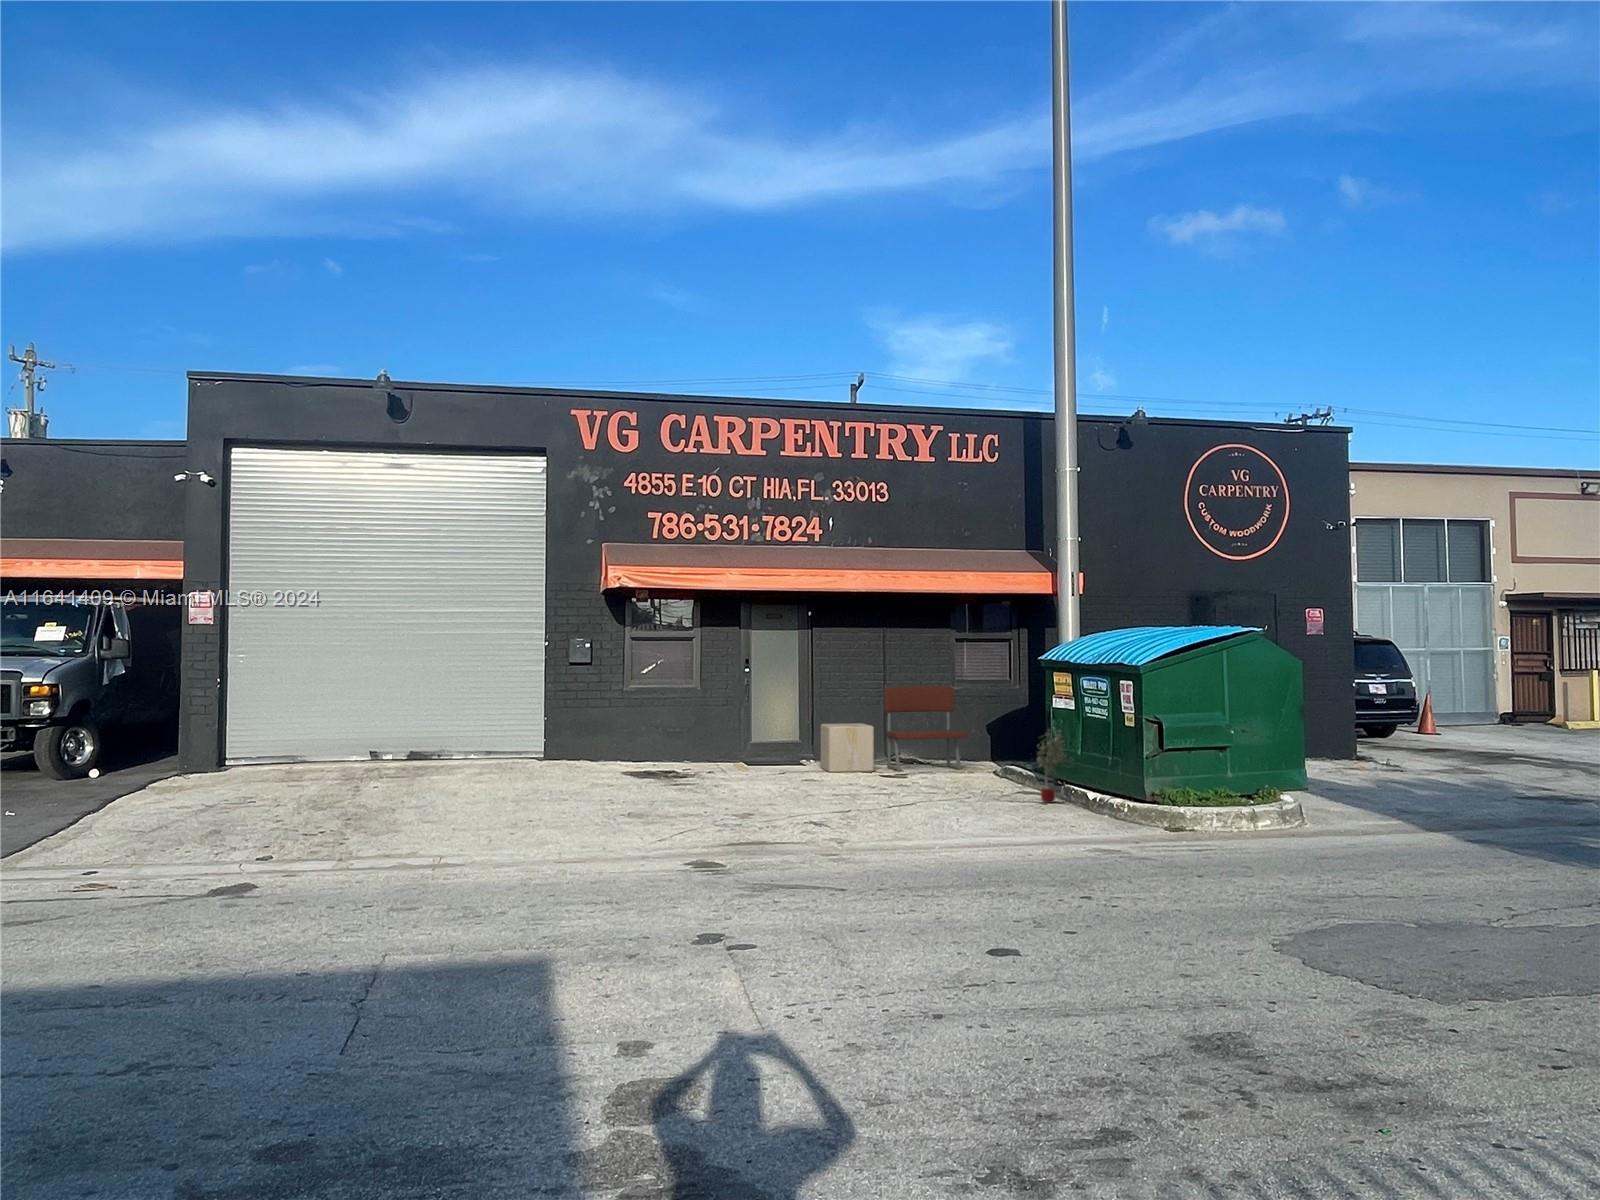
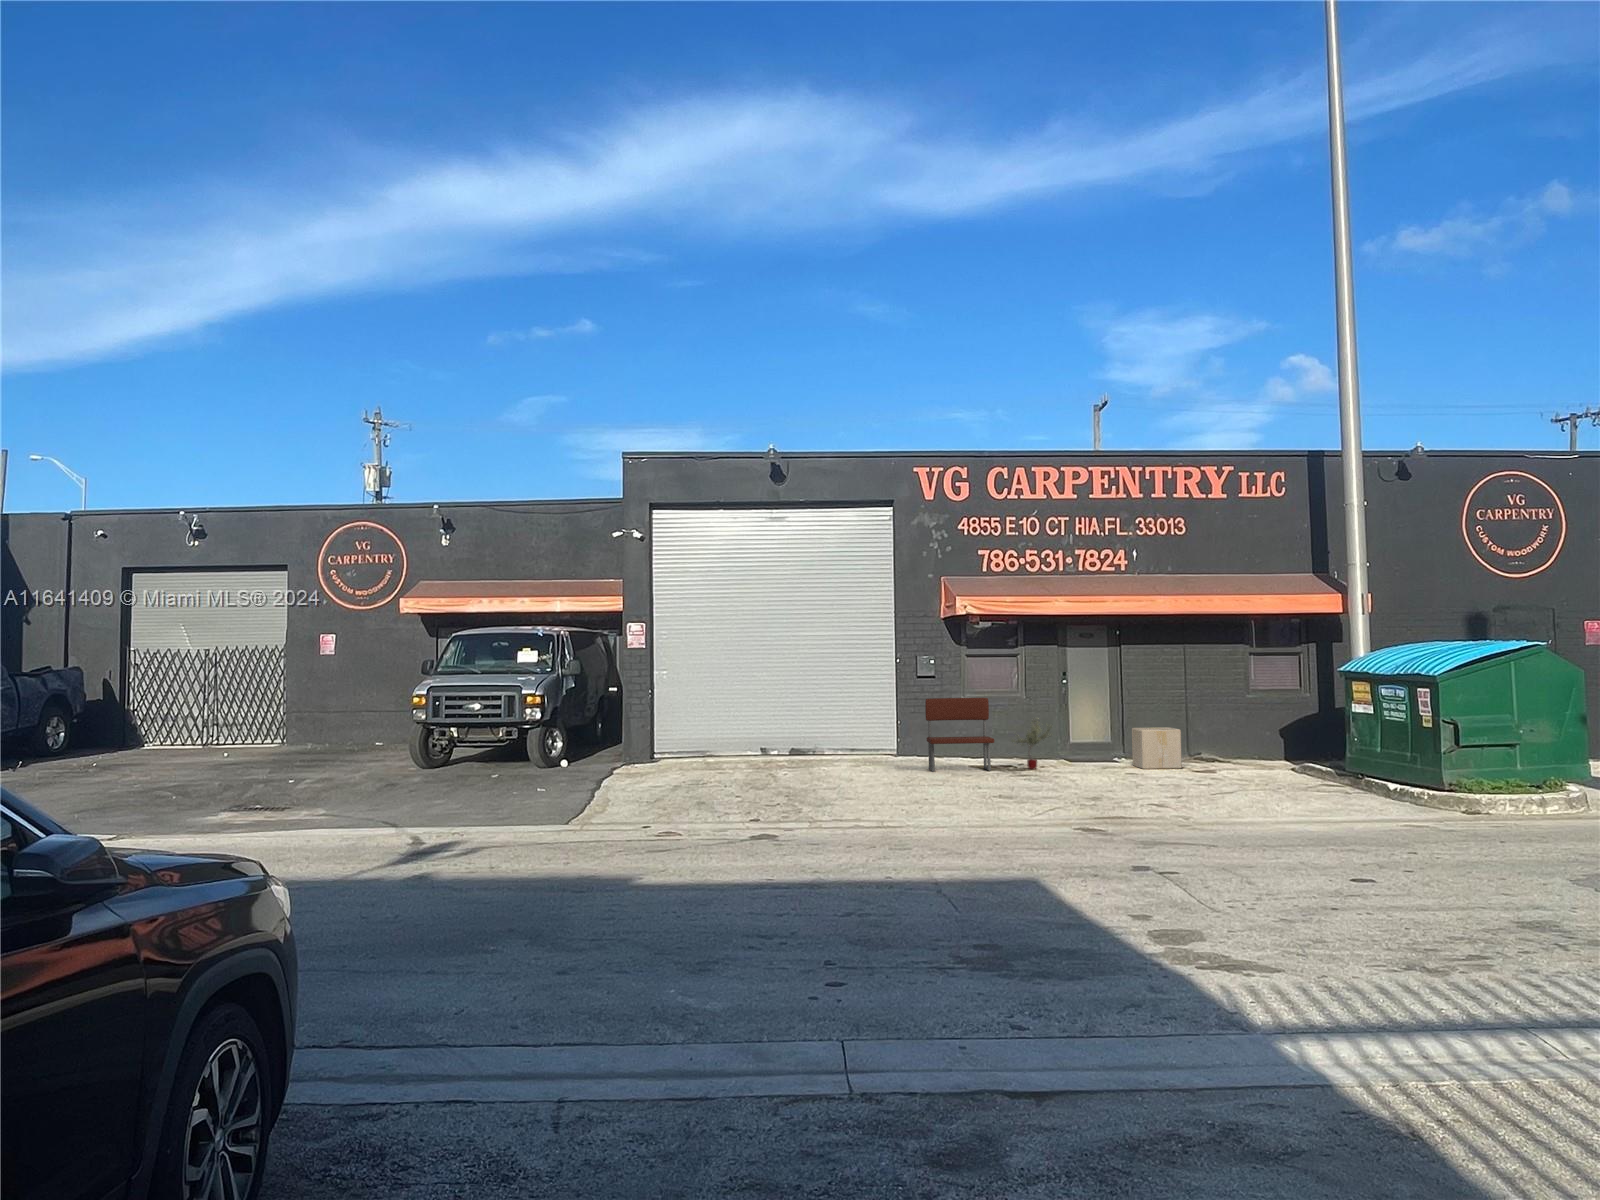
bench: present [885,686,967,771] -> present [925,698,994,772]
potted tree: present [1037,729,1074,803] -> present [1012,720,1052,769]

